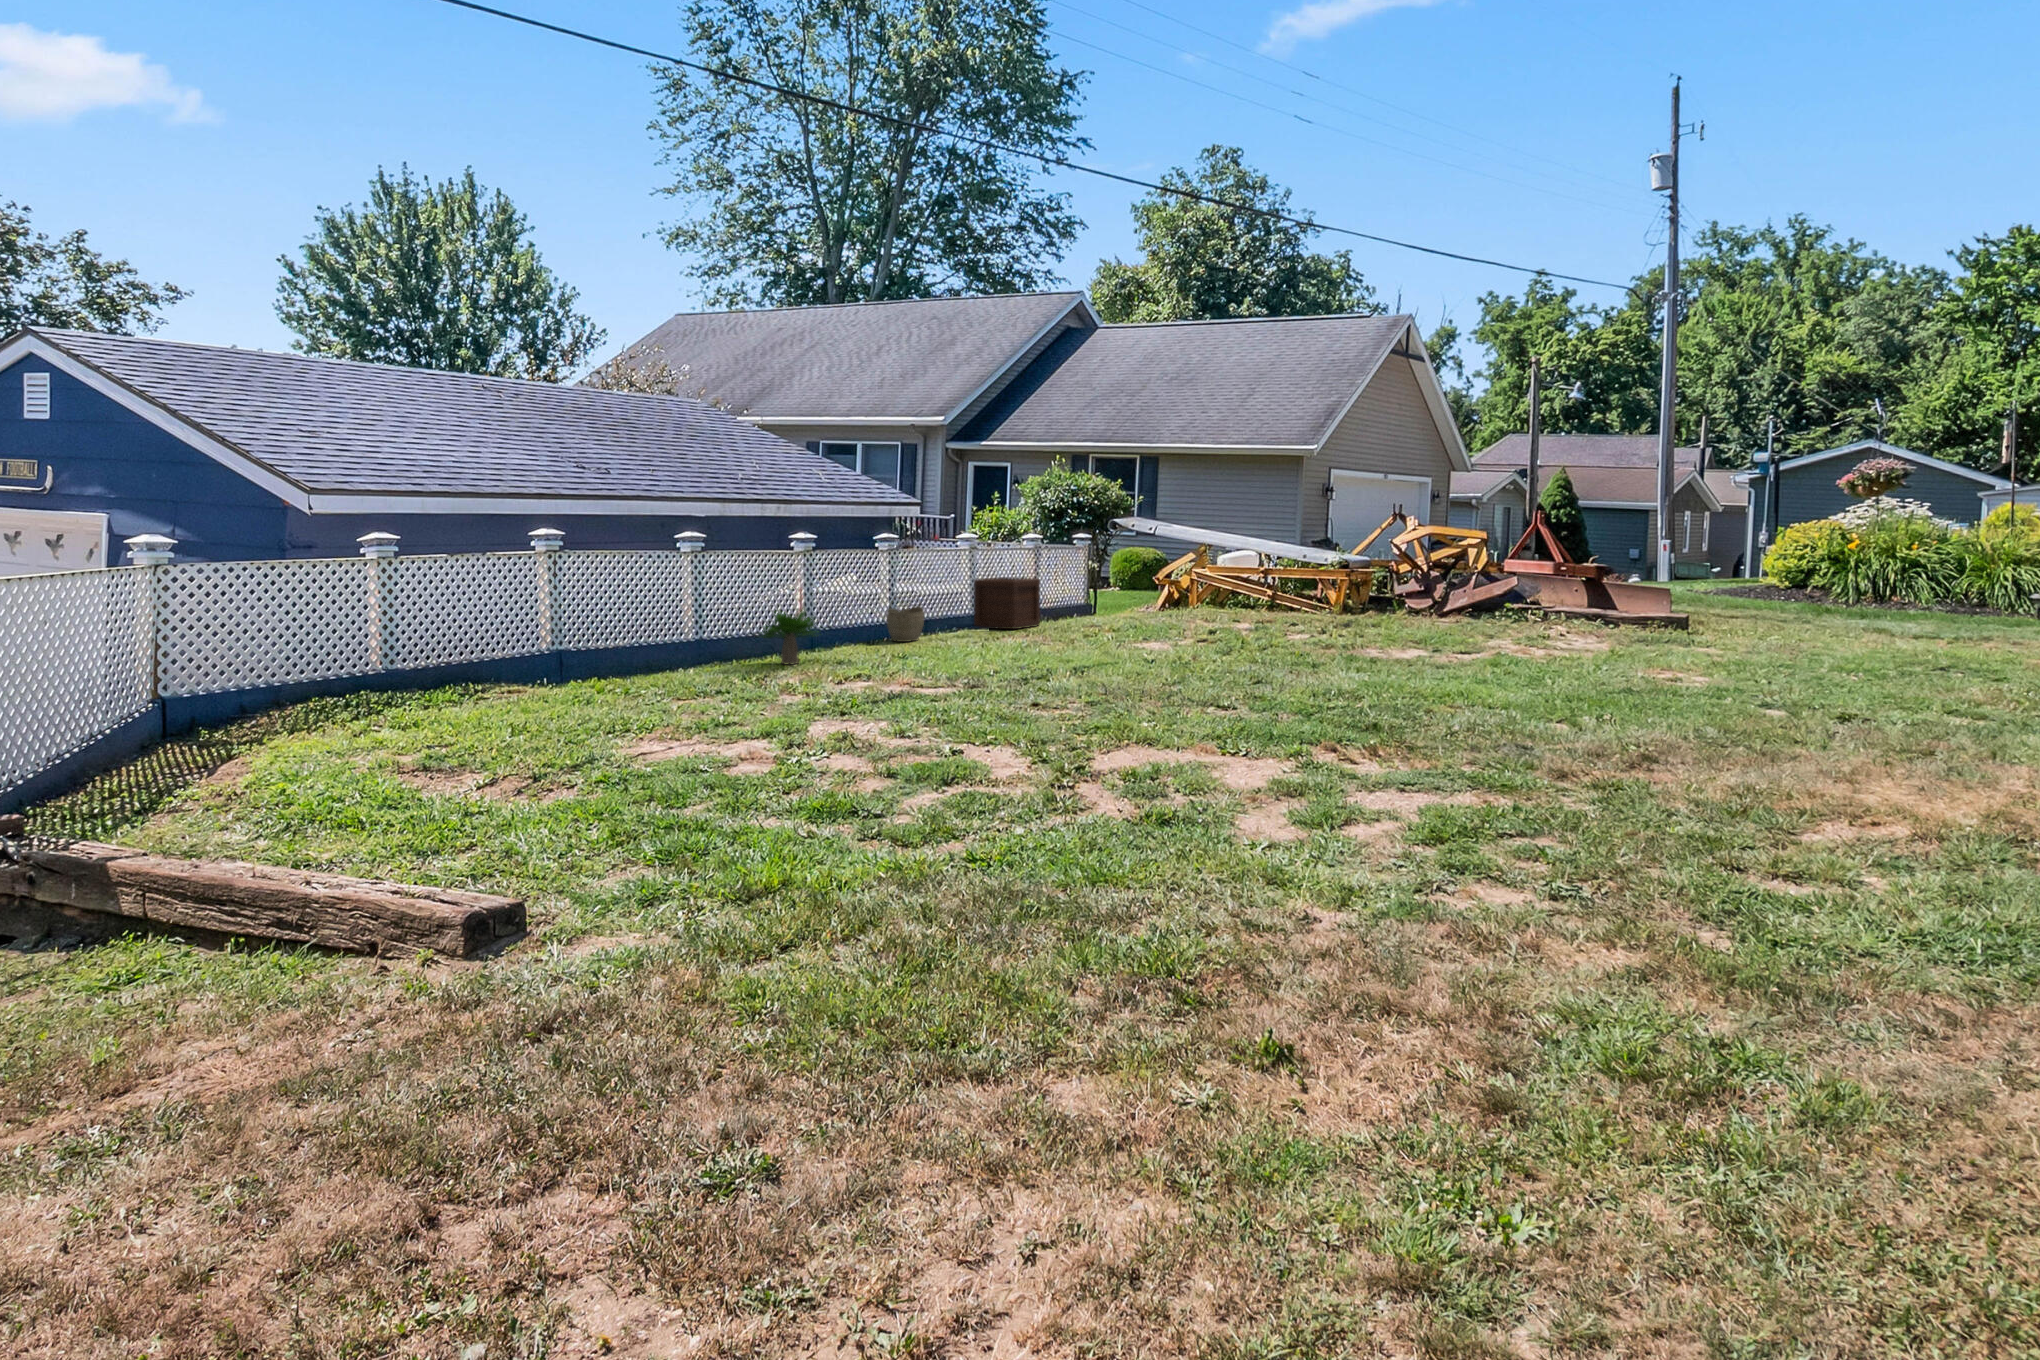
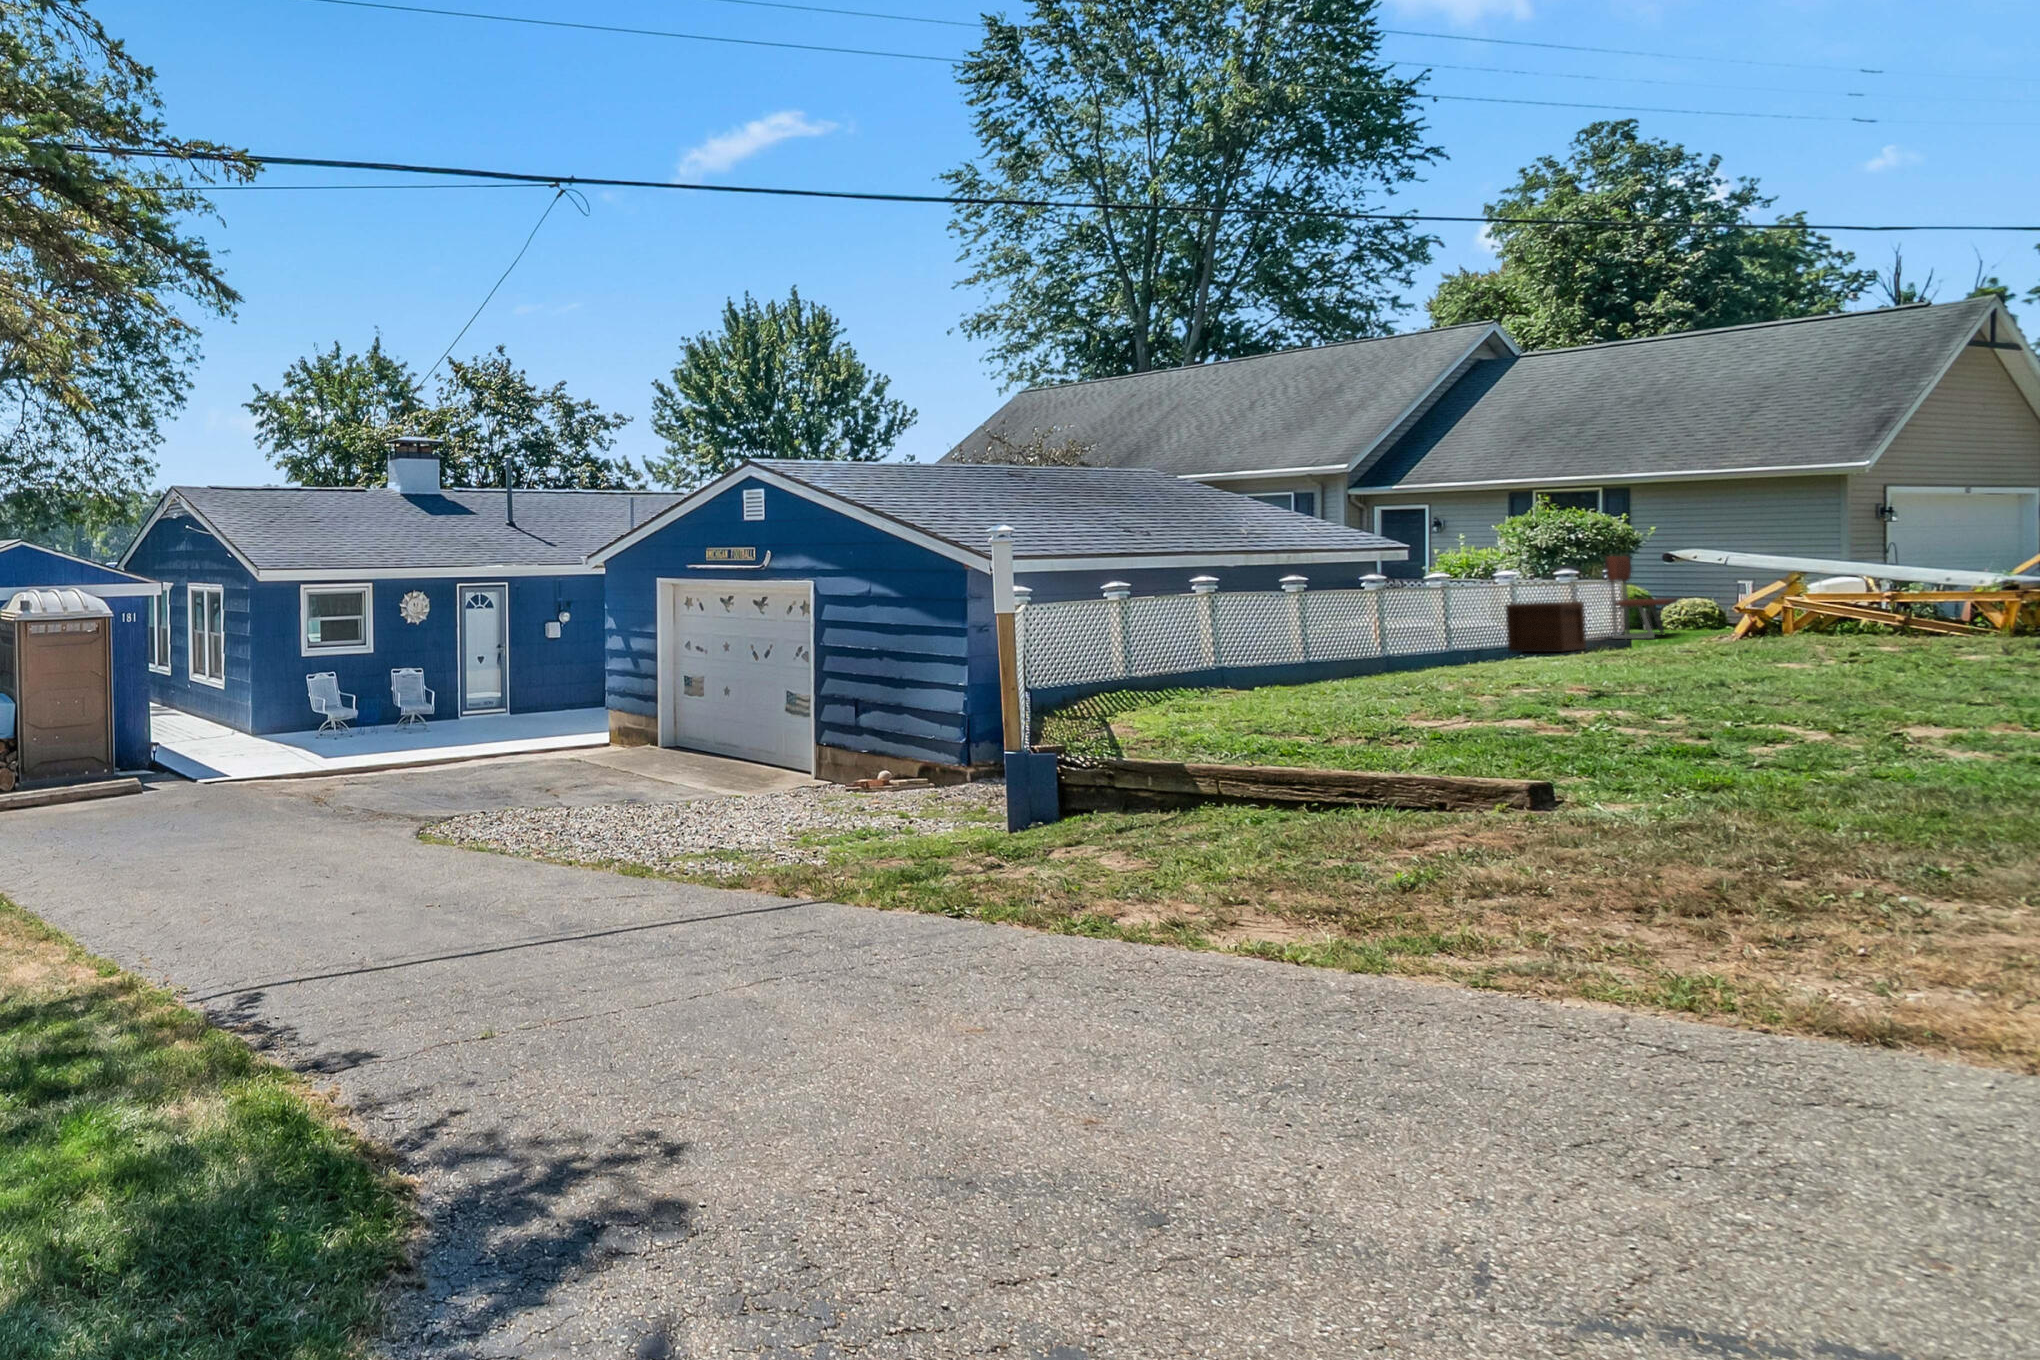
bench: none [1080,532,1138,613] -> present [1605,556,1678,639]
woven basket: present [886,597,924,642] -> none [1431,620,1472,662]
potted plant: present [761,610,819,664] -> none [1332,624,1403,677]

